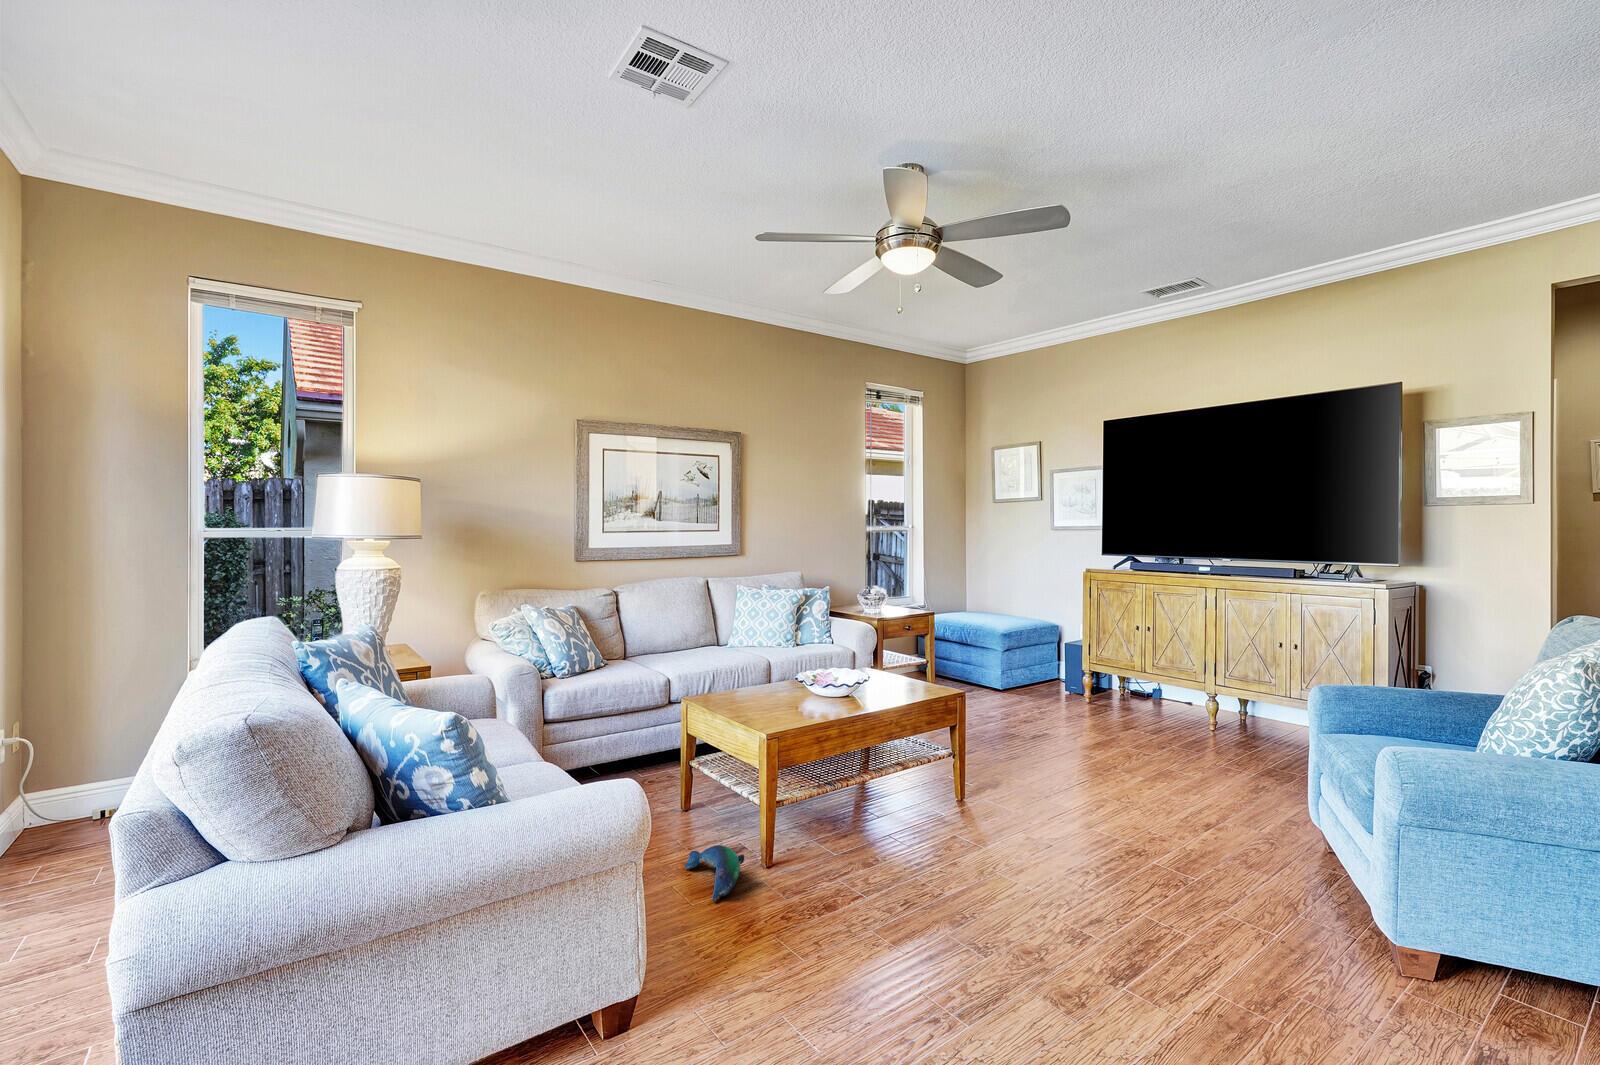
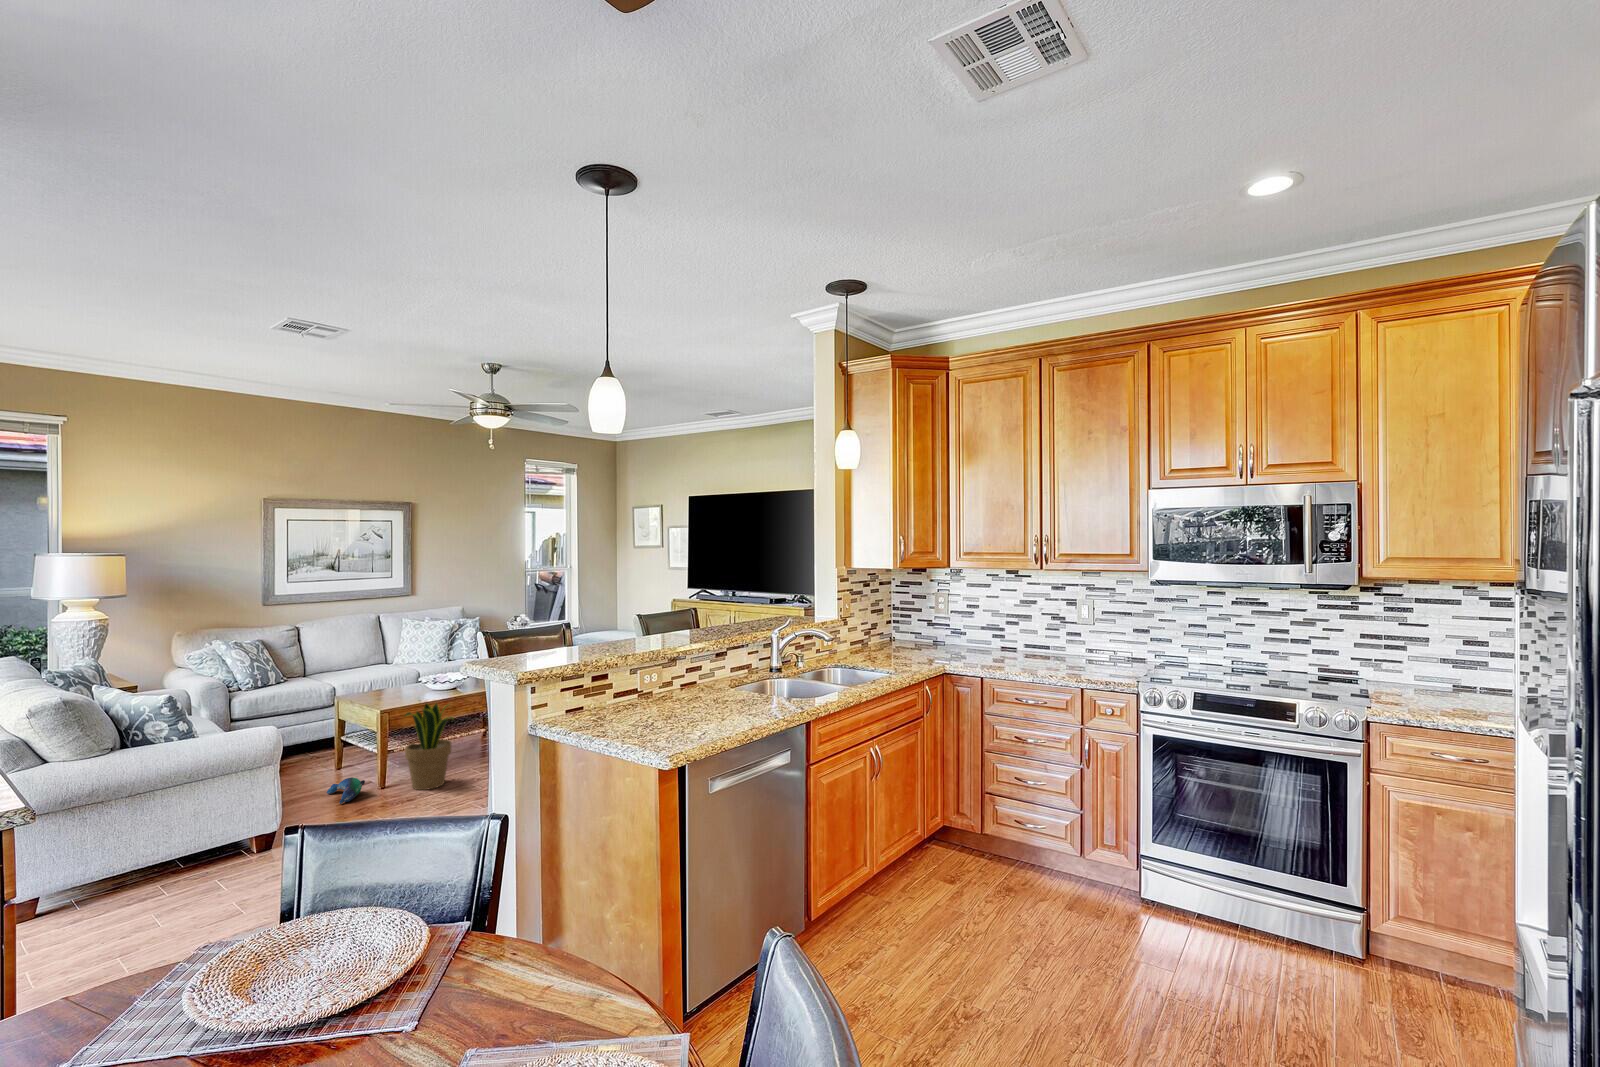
potted plant: none [802,726,883,881] -> present [405,704,453,790]

